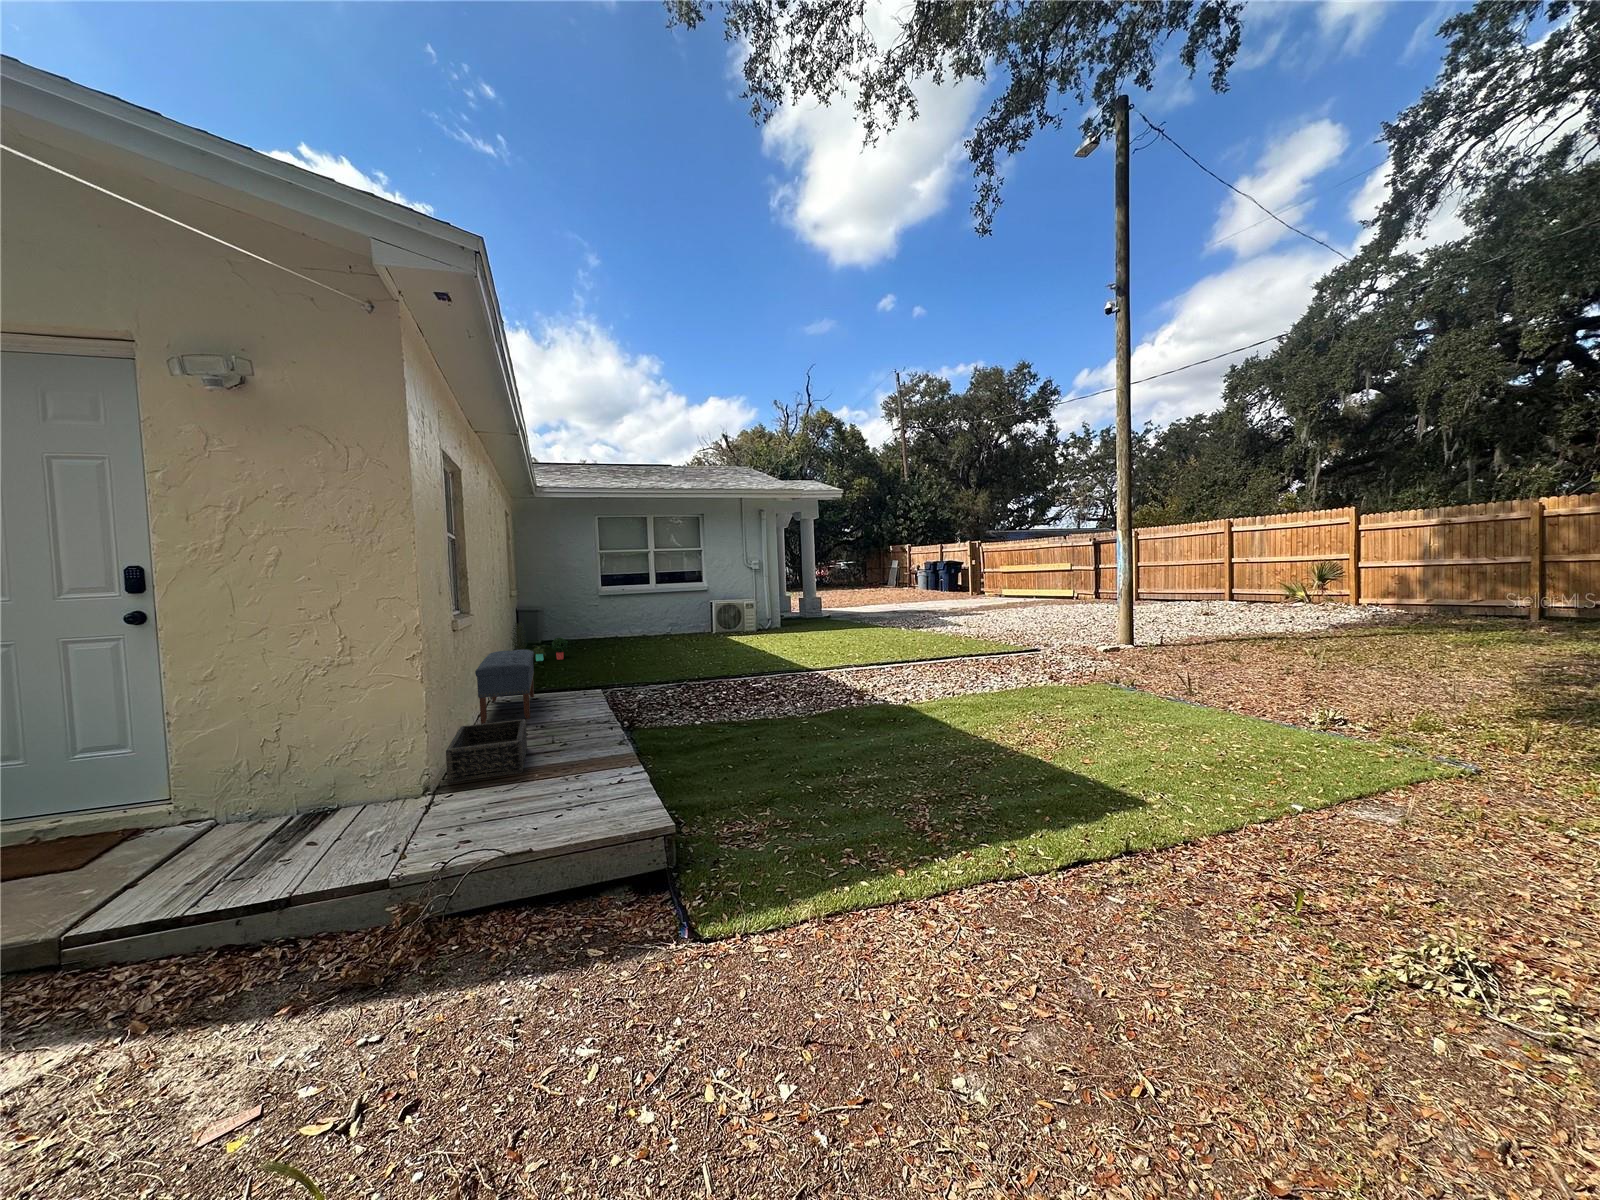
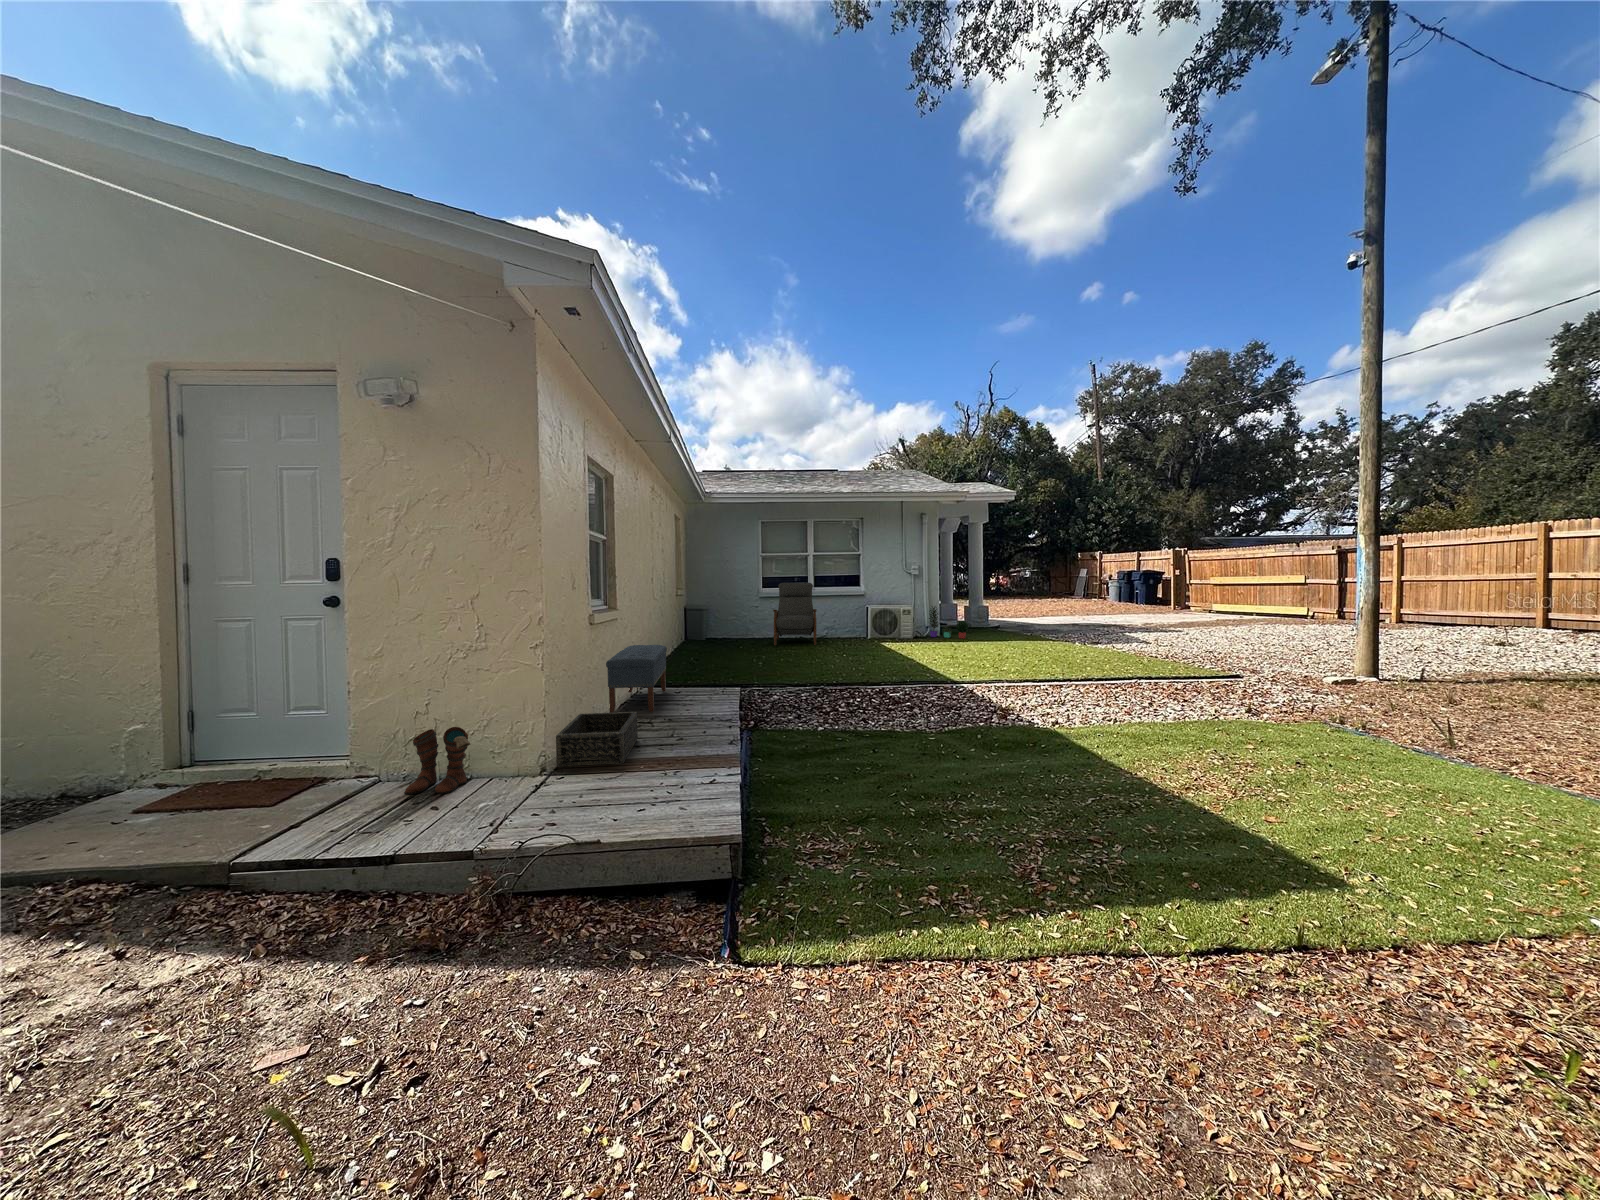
chair: none [627,581,672,644] -> present [773,582,816,645]
potted plant: present [512,622,567,661] -> present [929,606,969,639]
boots: none [272,751,355,831] -> present [404,727,471,794]

